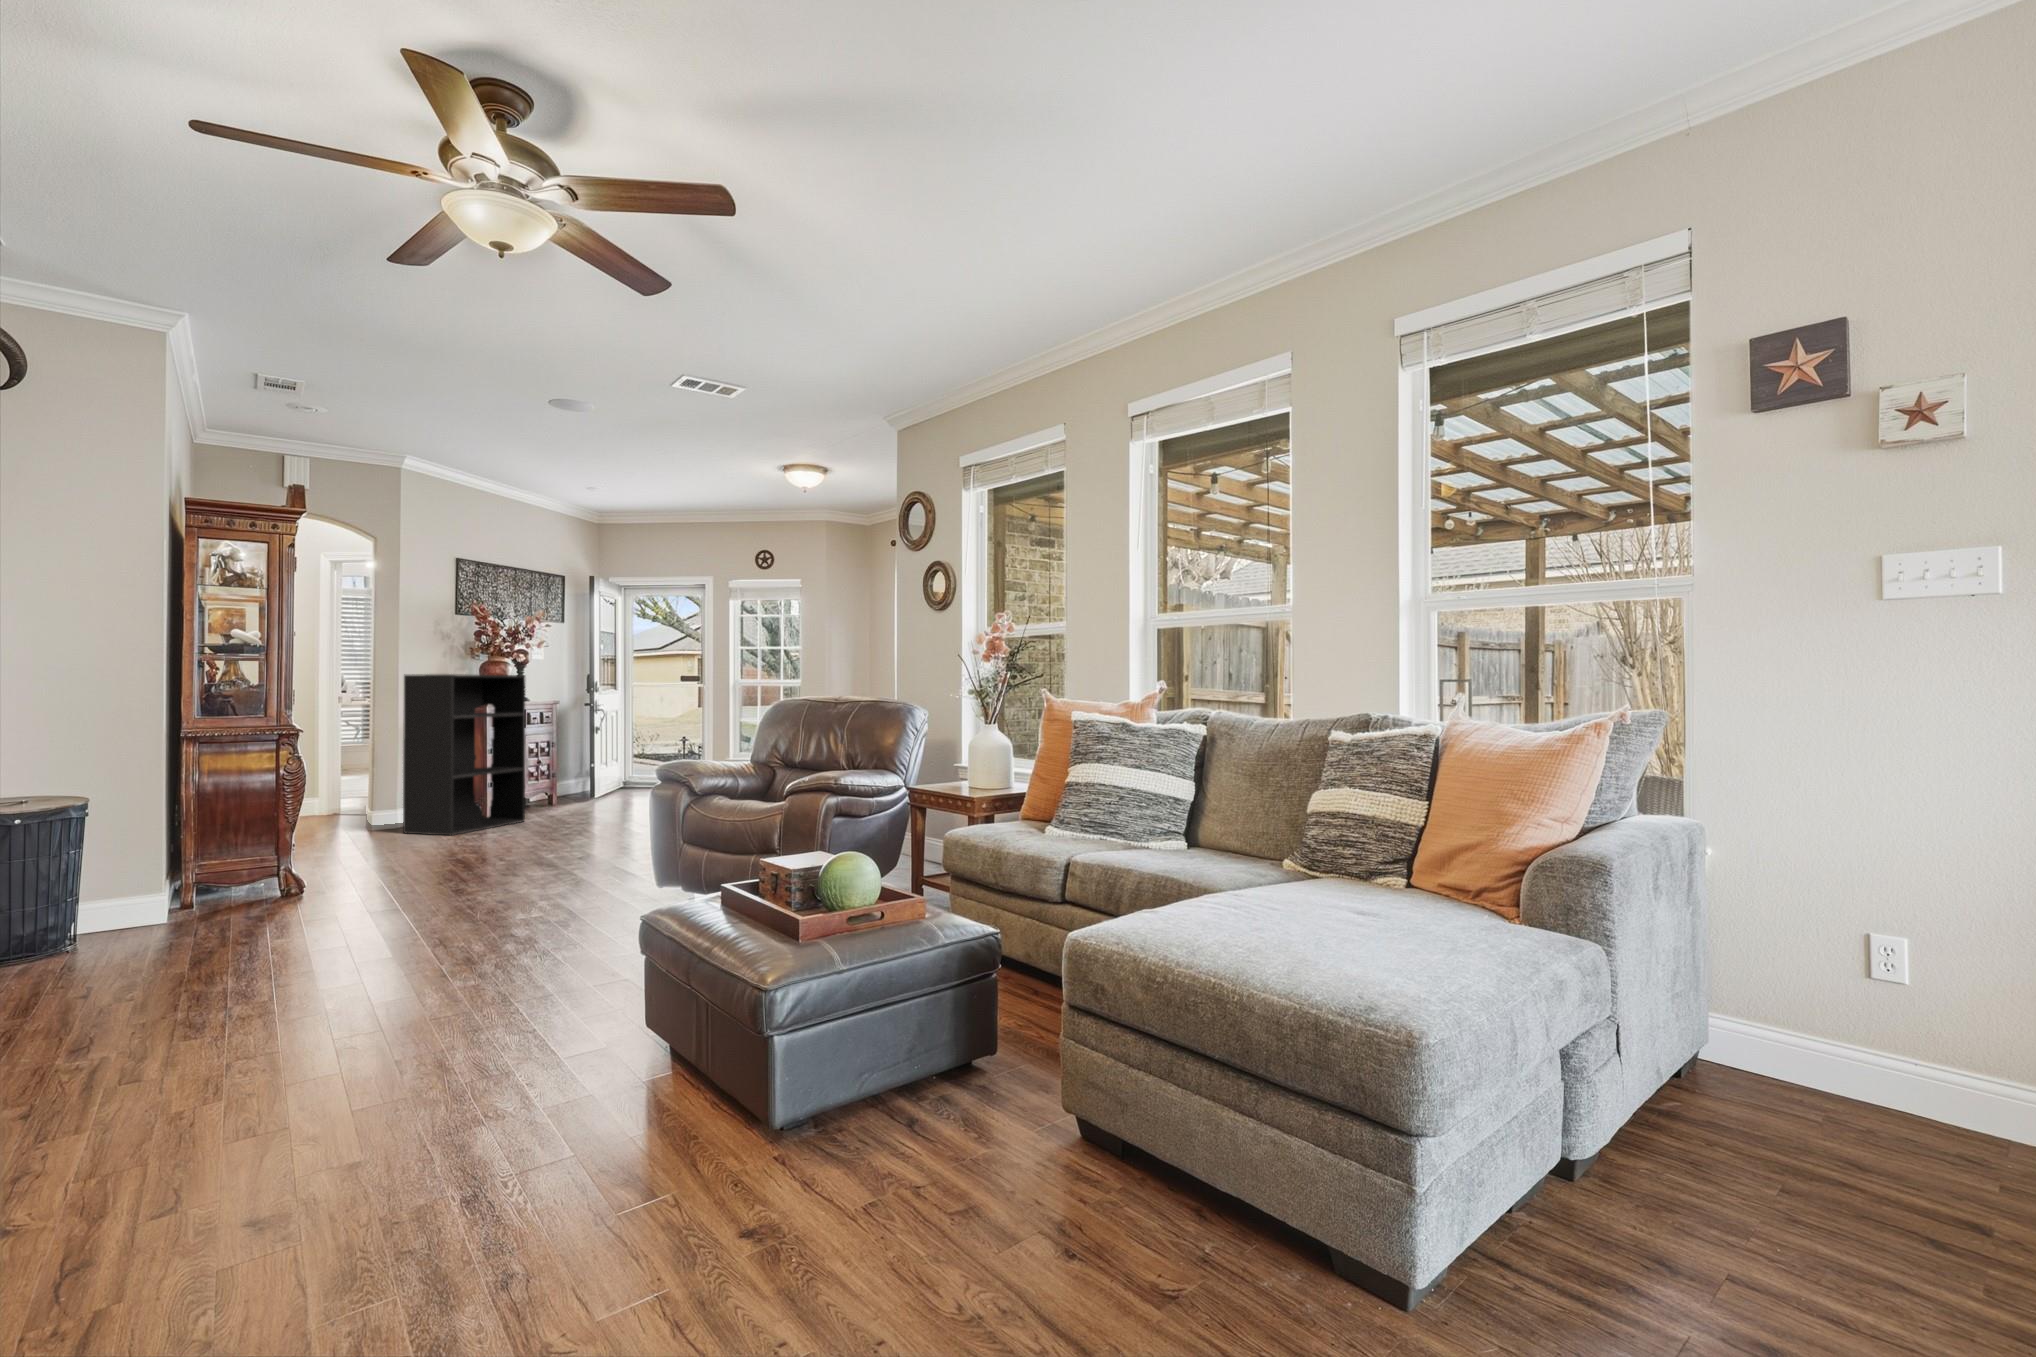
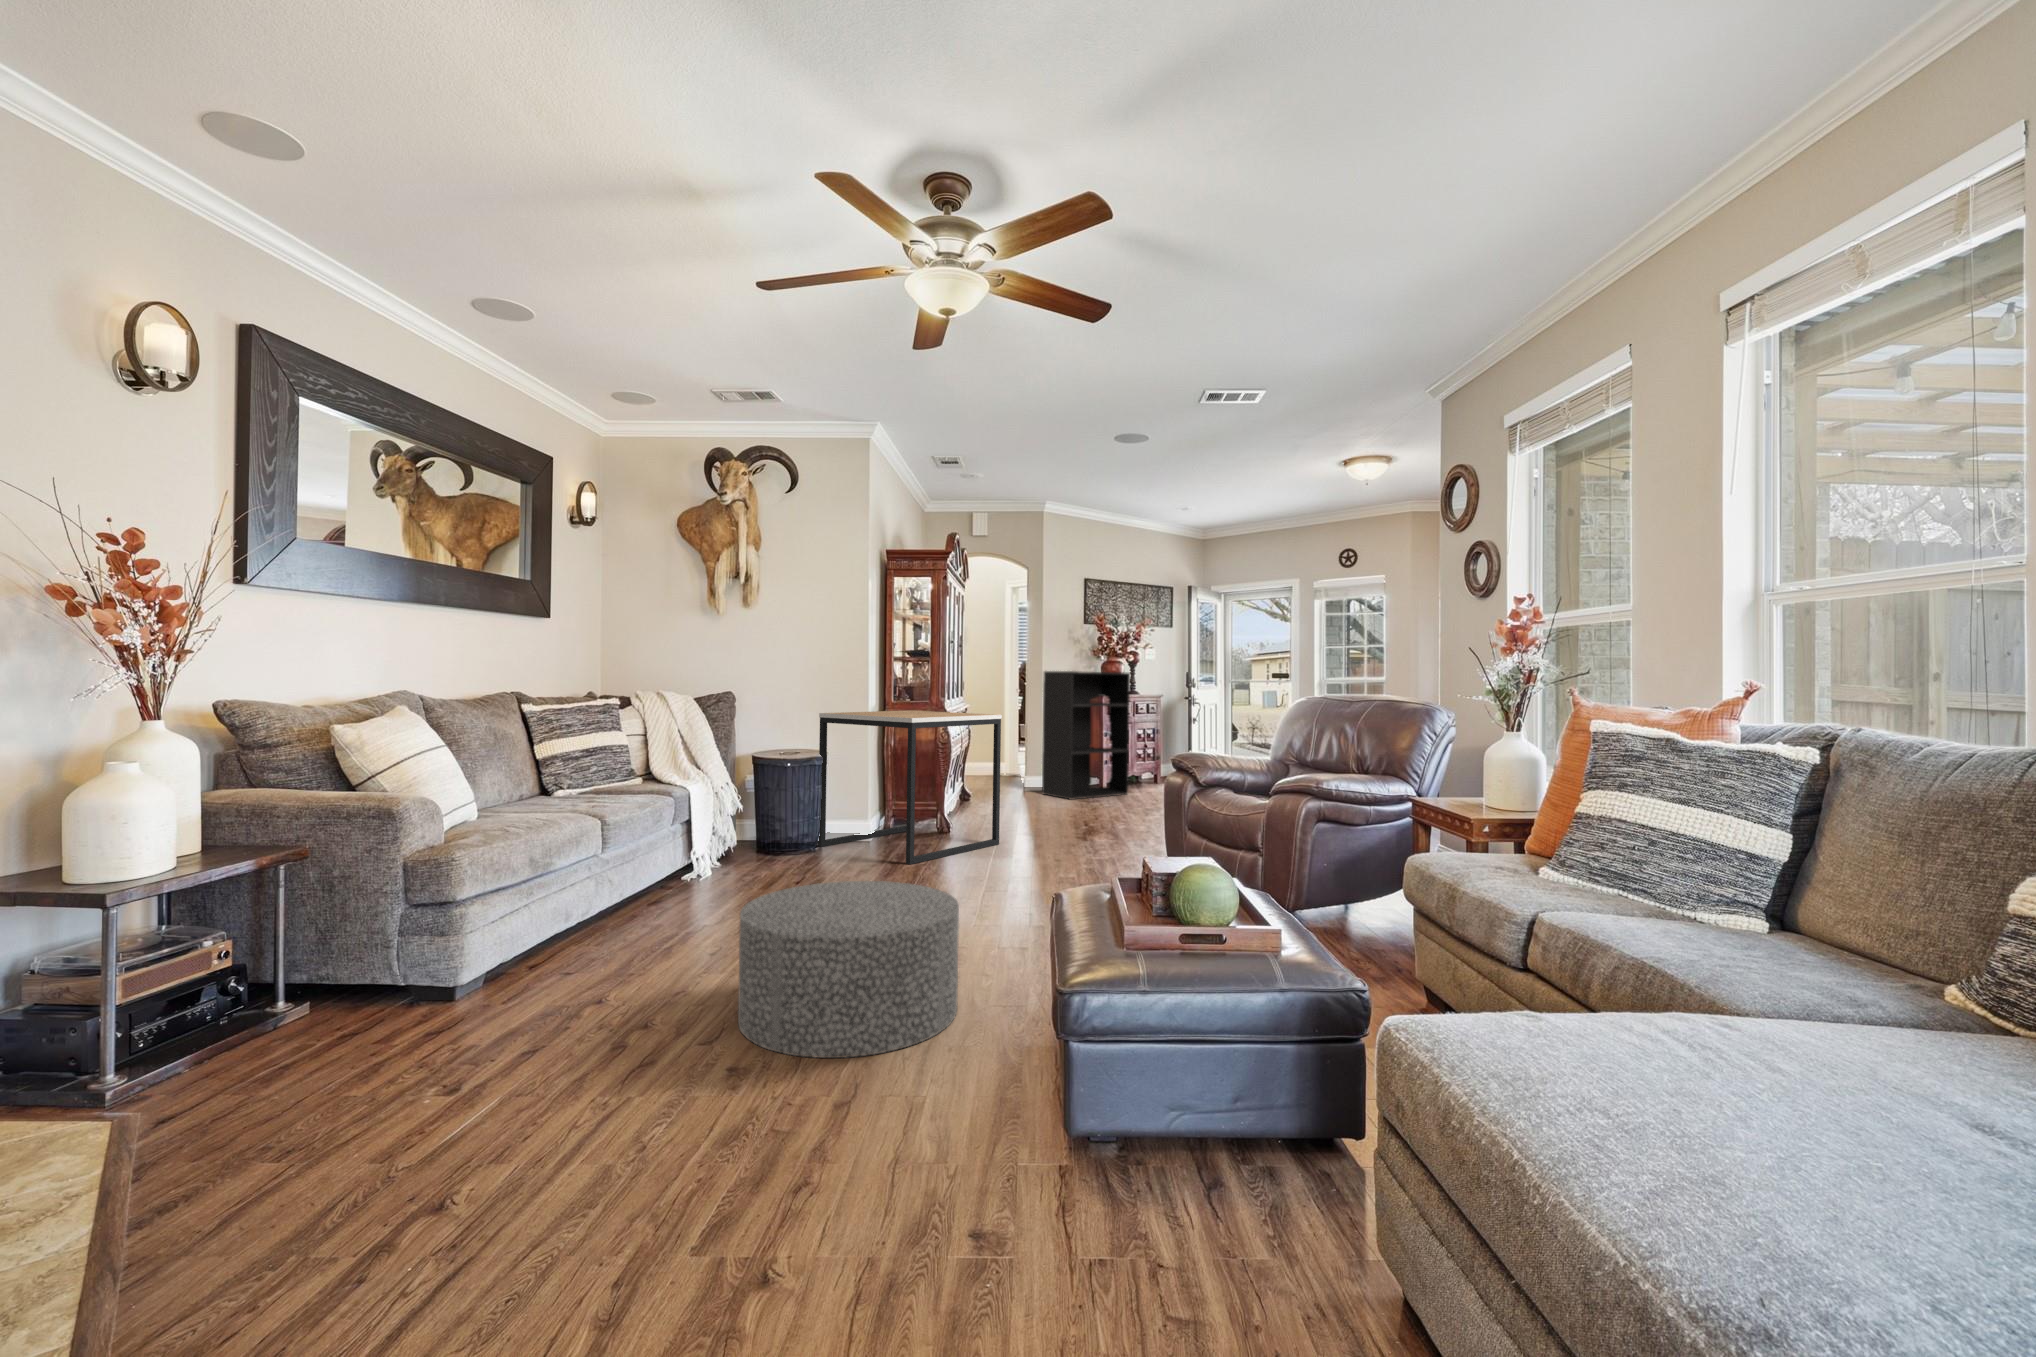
side table: none [80,732,403,946] -> present [818,711,1002,864]
ottoman: none [207,942,537,1183] -> present [738,881,959,1058]

